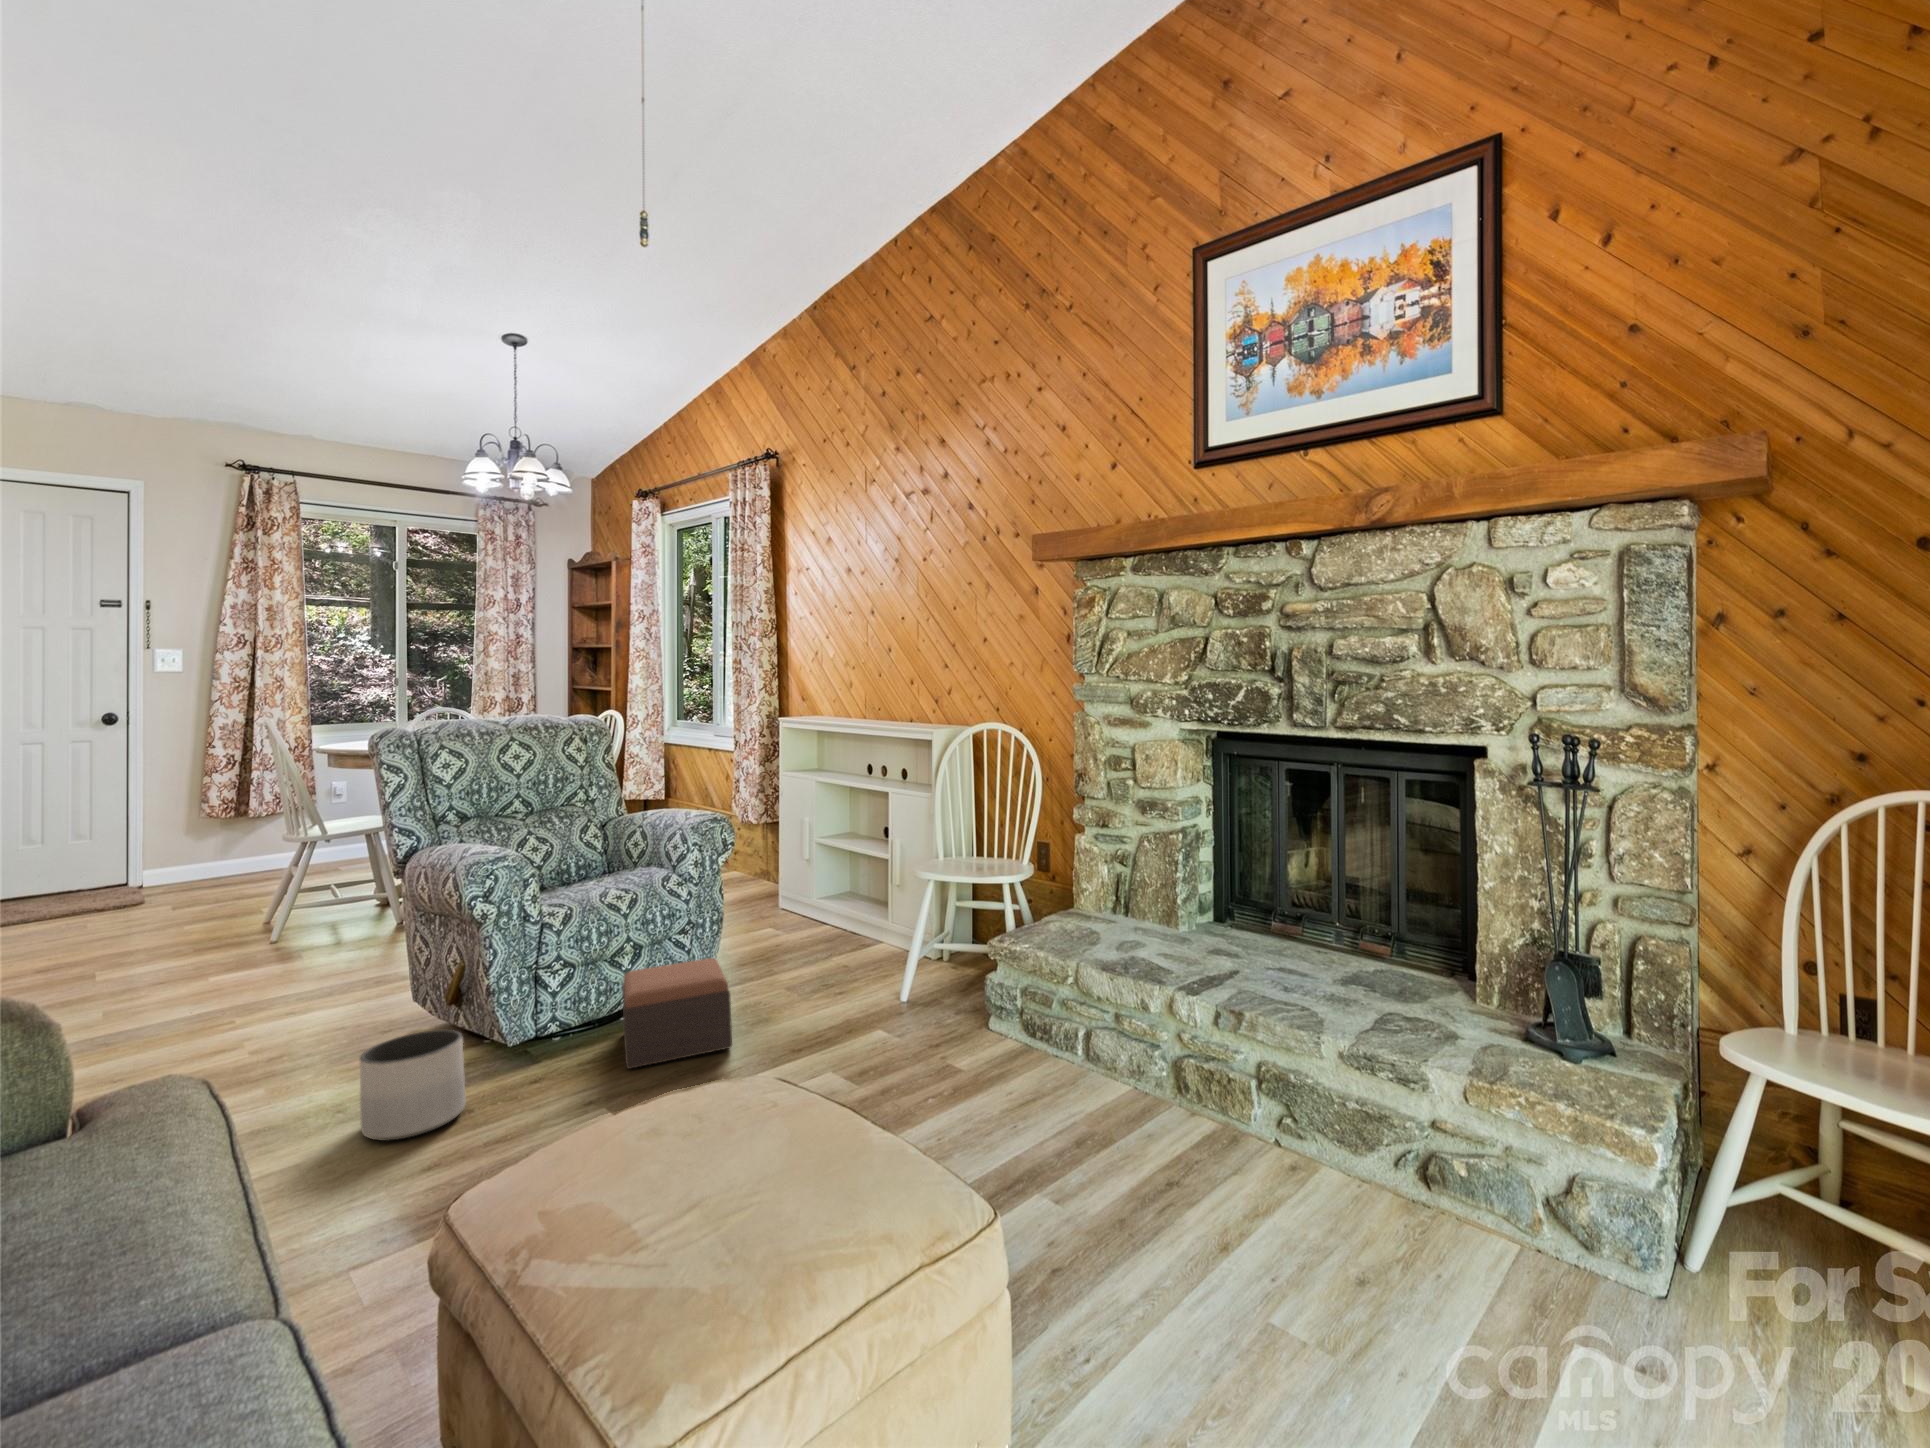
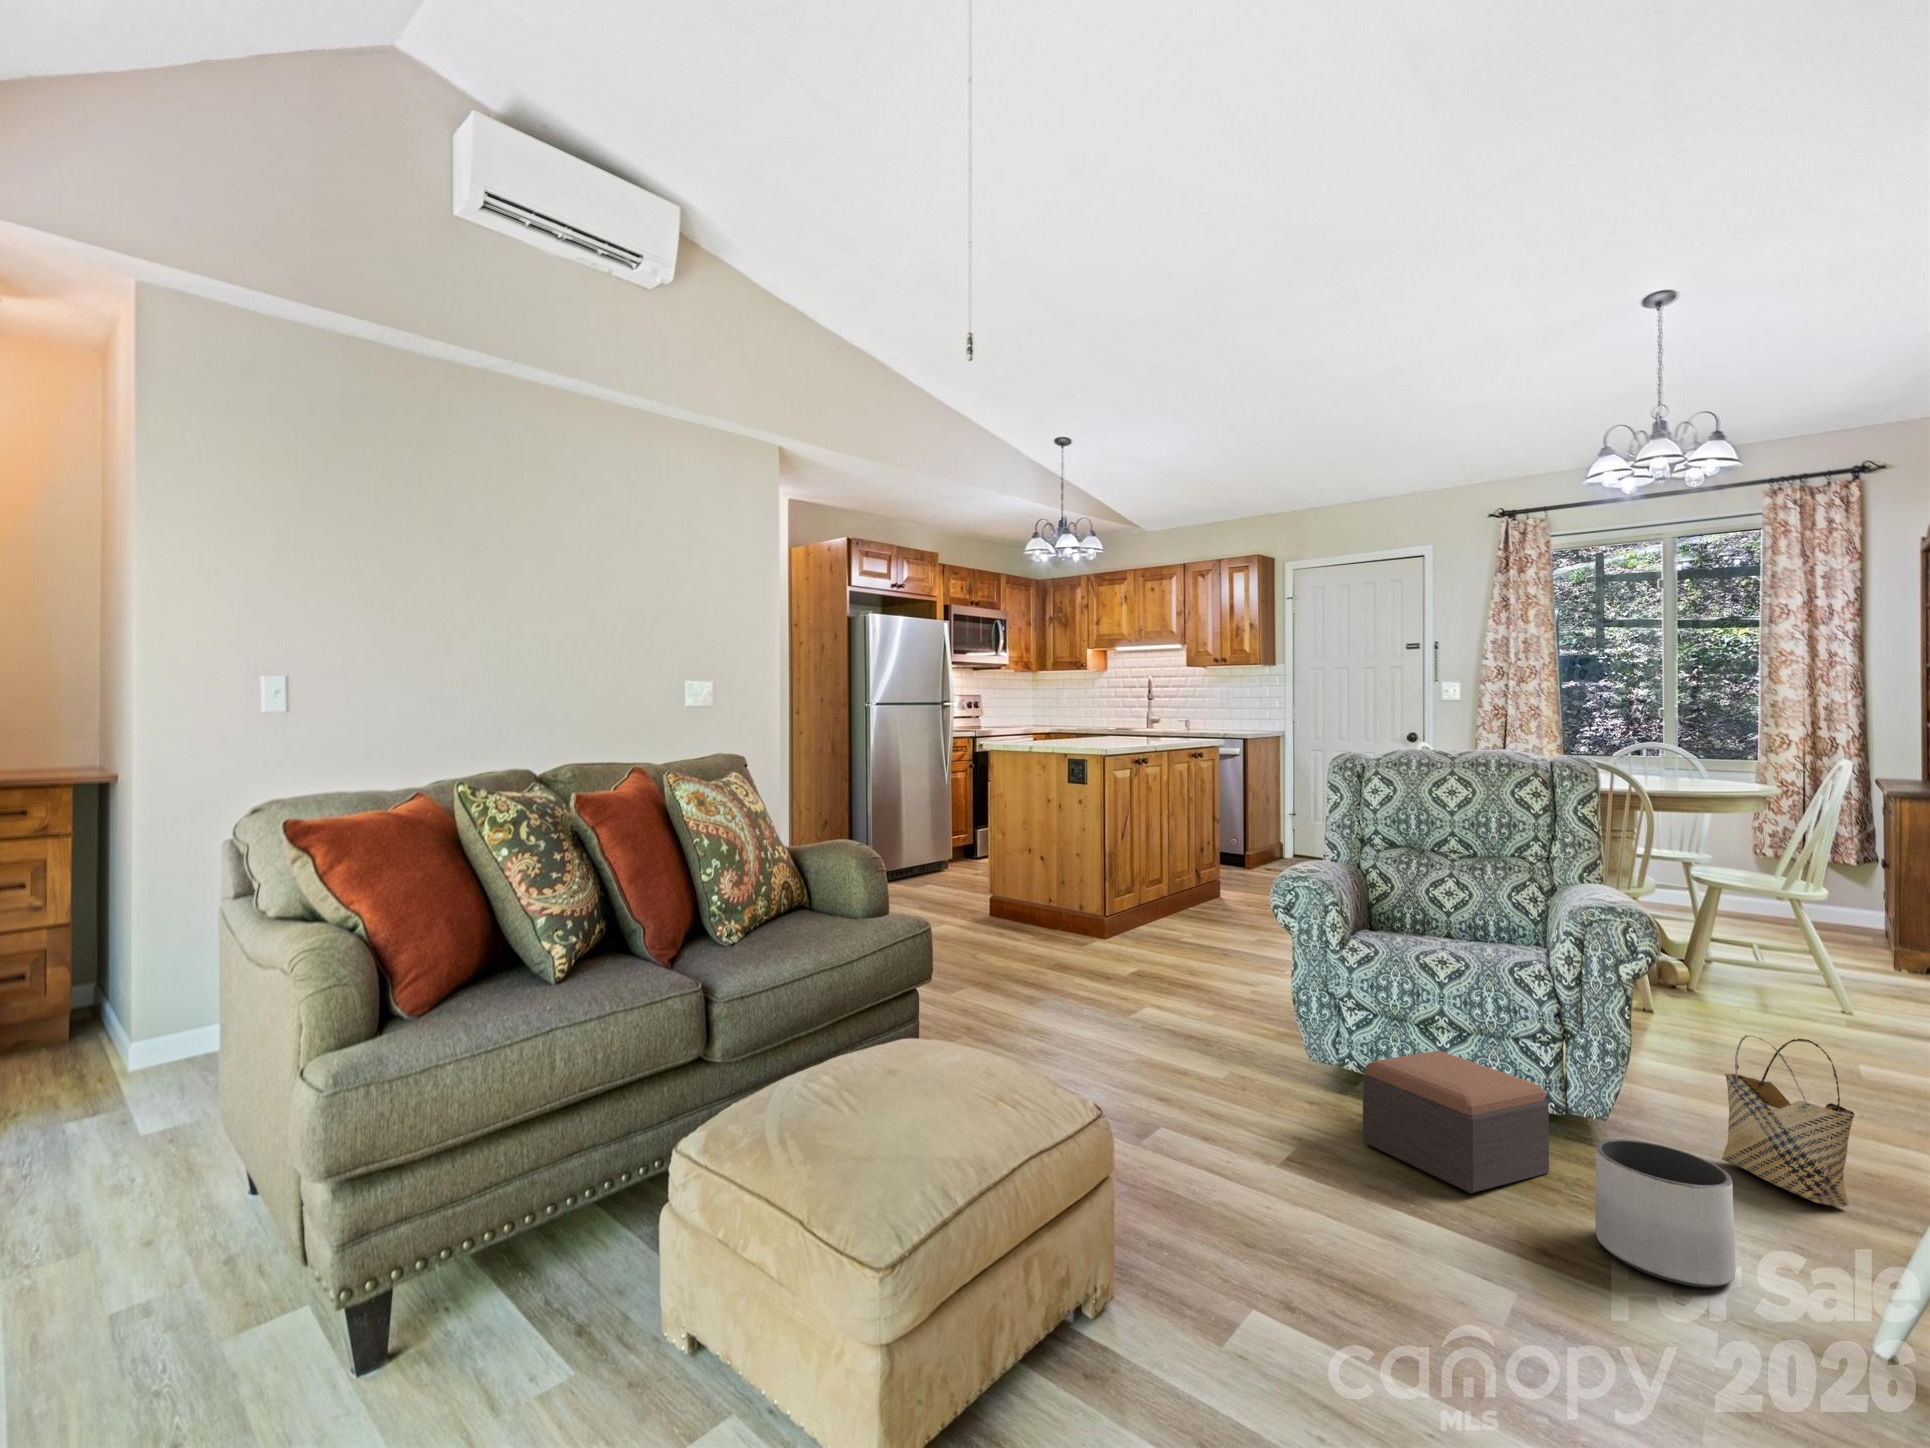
woven basket: none [743,875,810,968] -> present [1722,1035,1855,1207]
planter: present [360,1030,466,1141] -> present [1596,1139,1736,1287]

